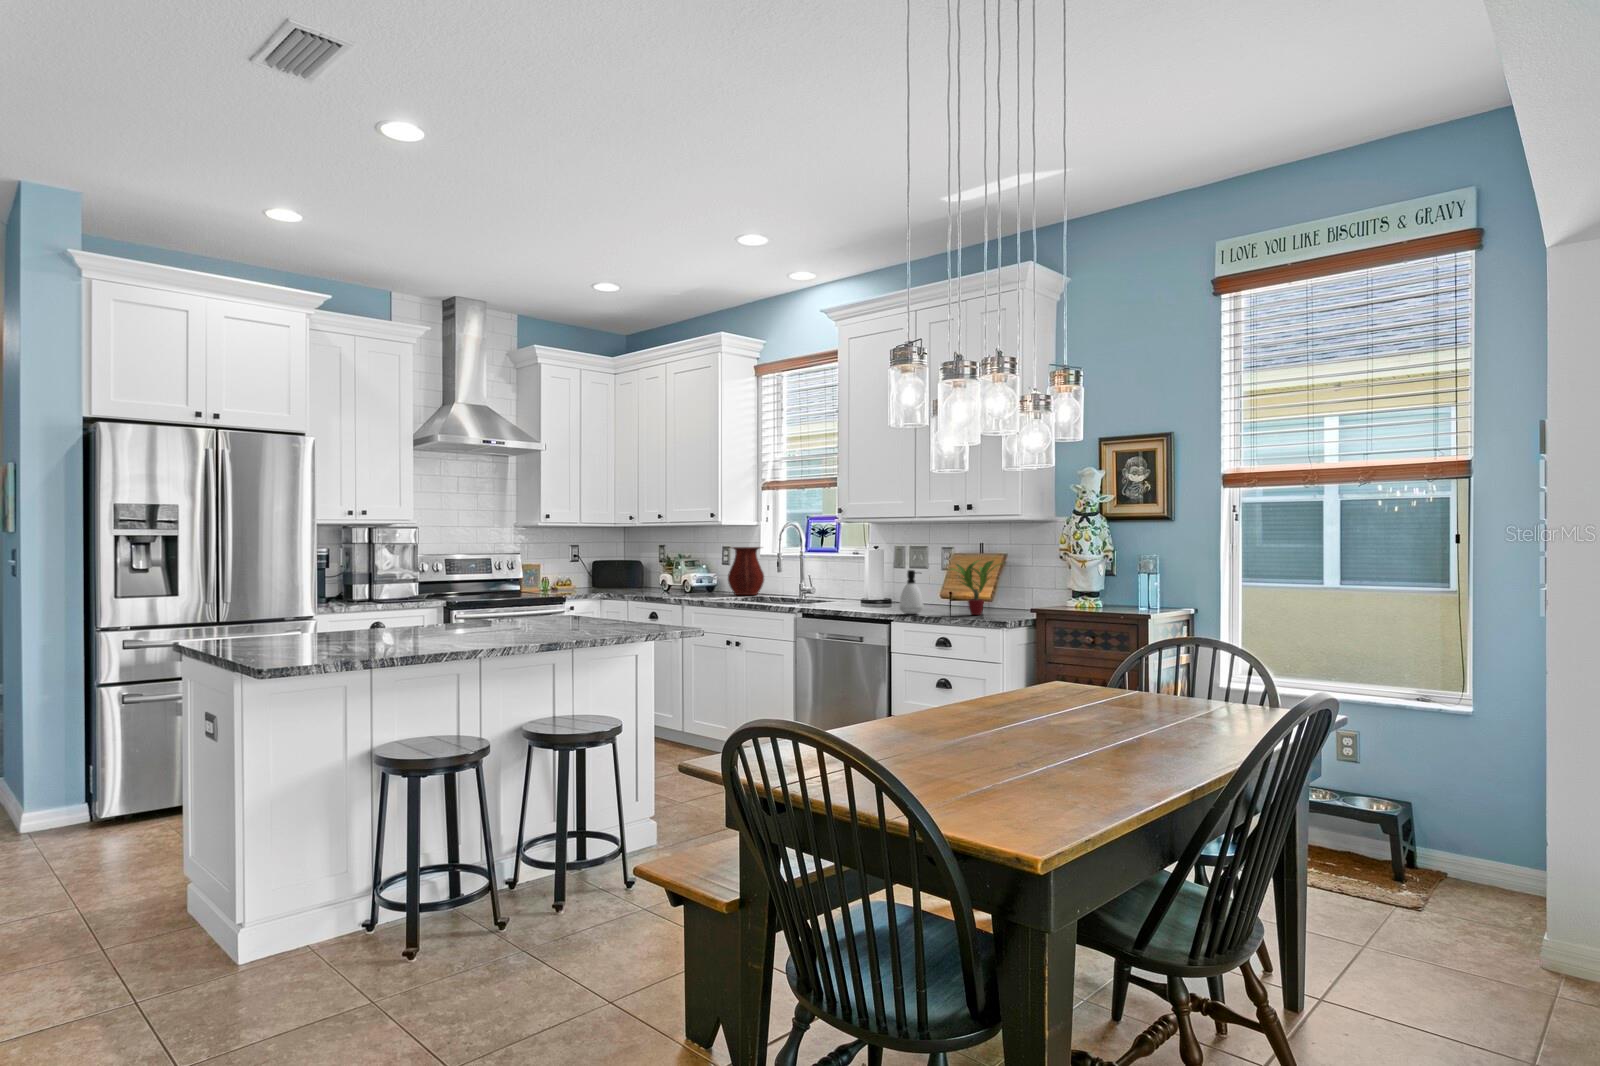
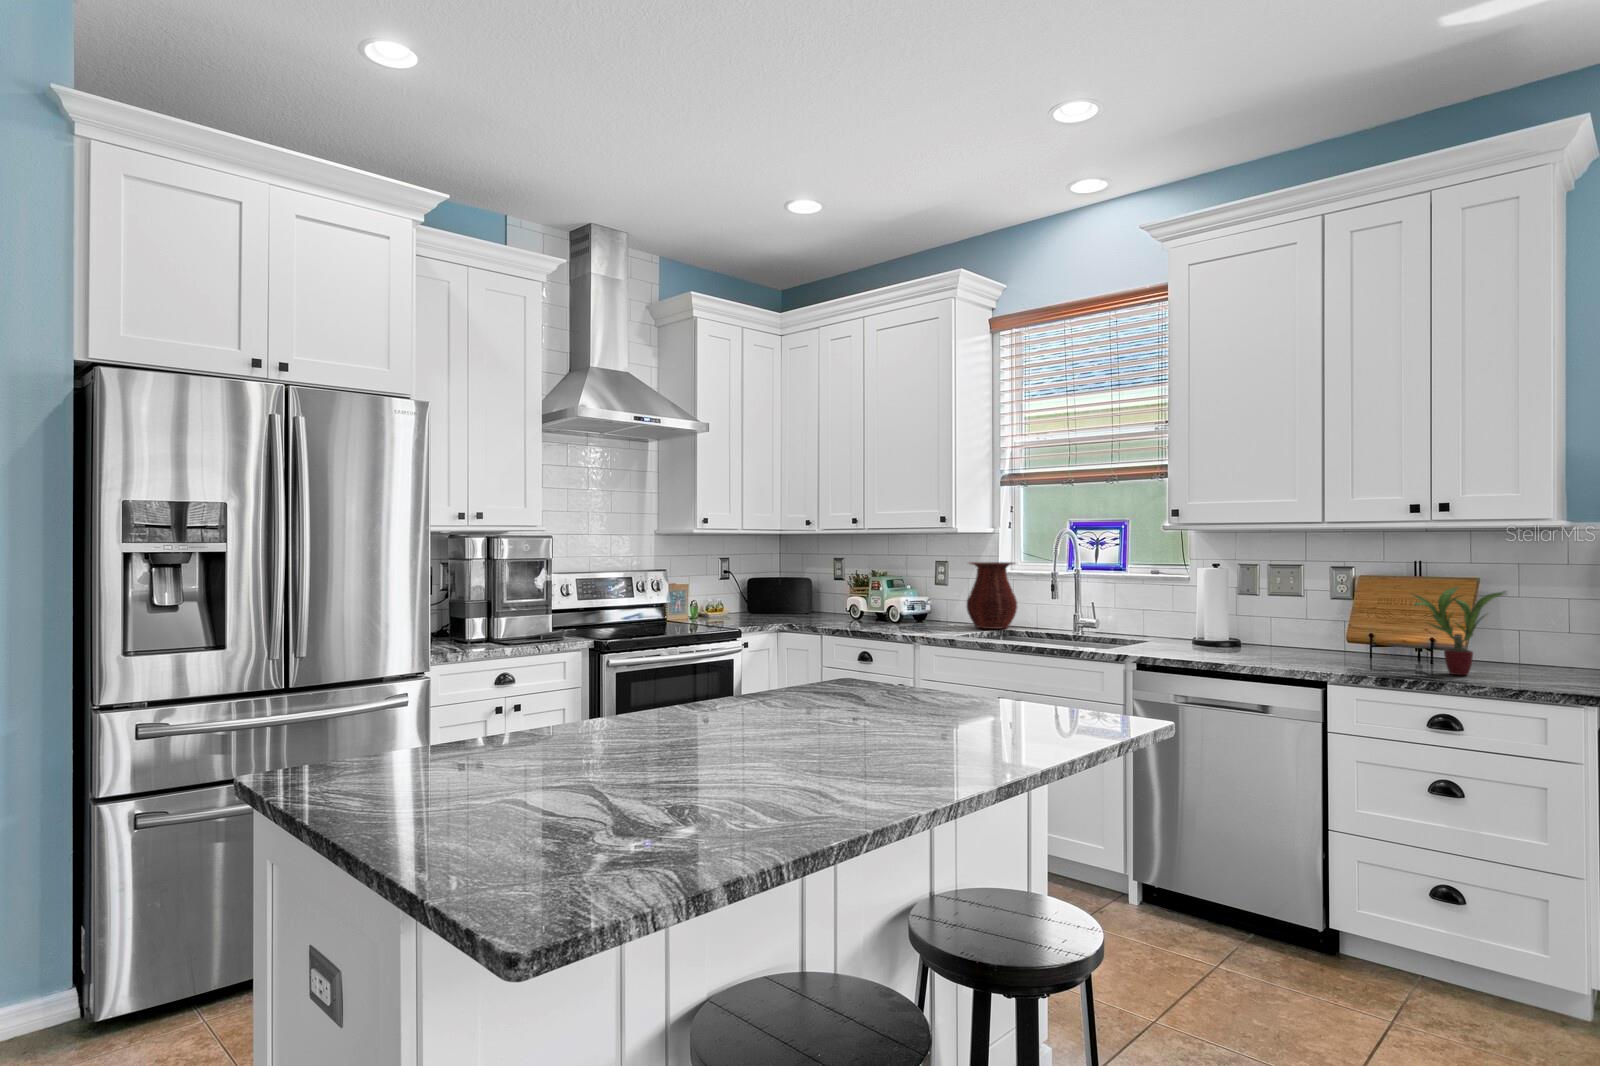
soap dispenser: present [900,570,923,614] -> none [1325,604,1368,672]

